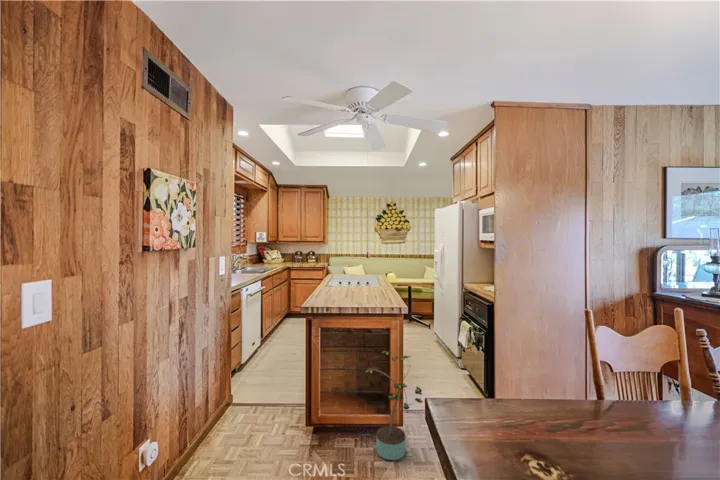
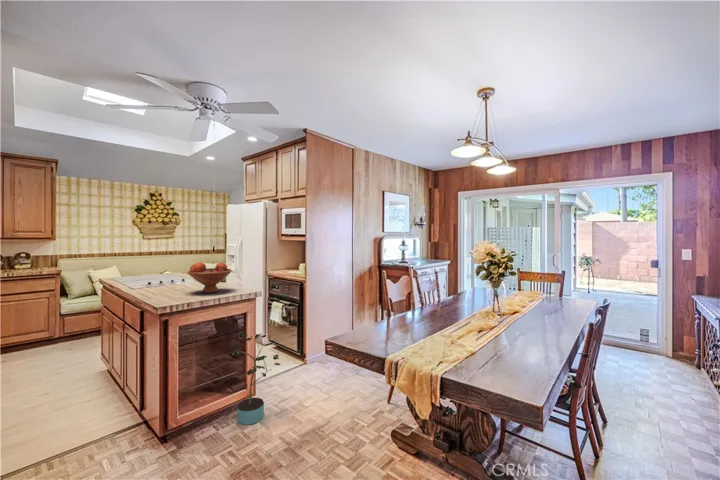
fruit bowl: none [344,267,385,300] -> present [188,262,232,293]

